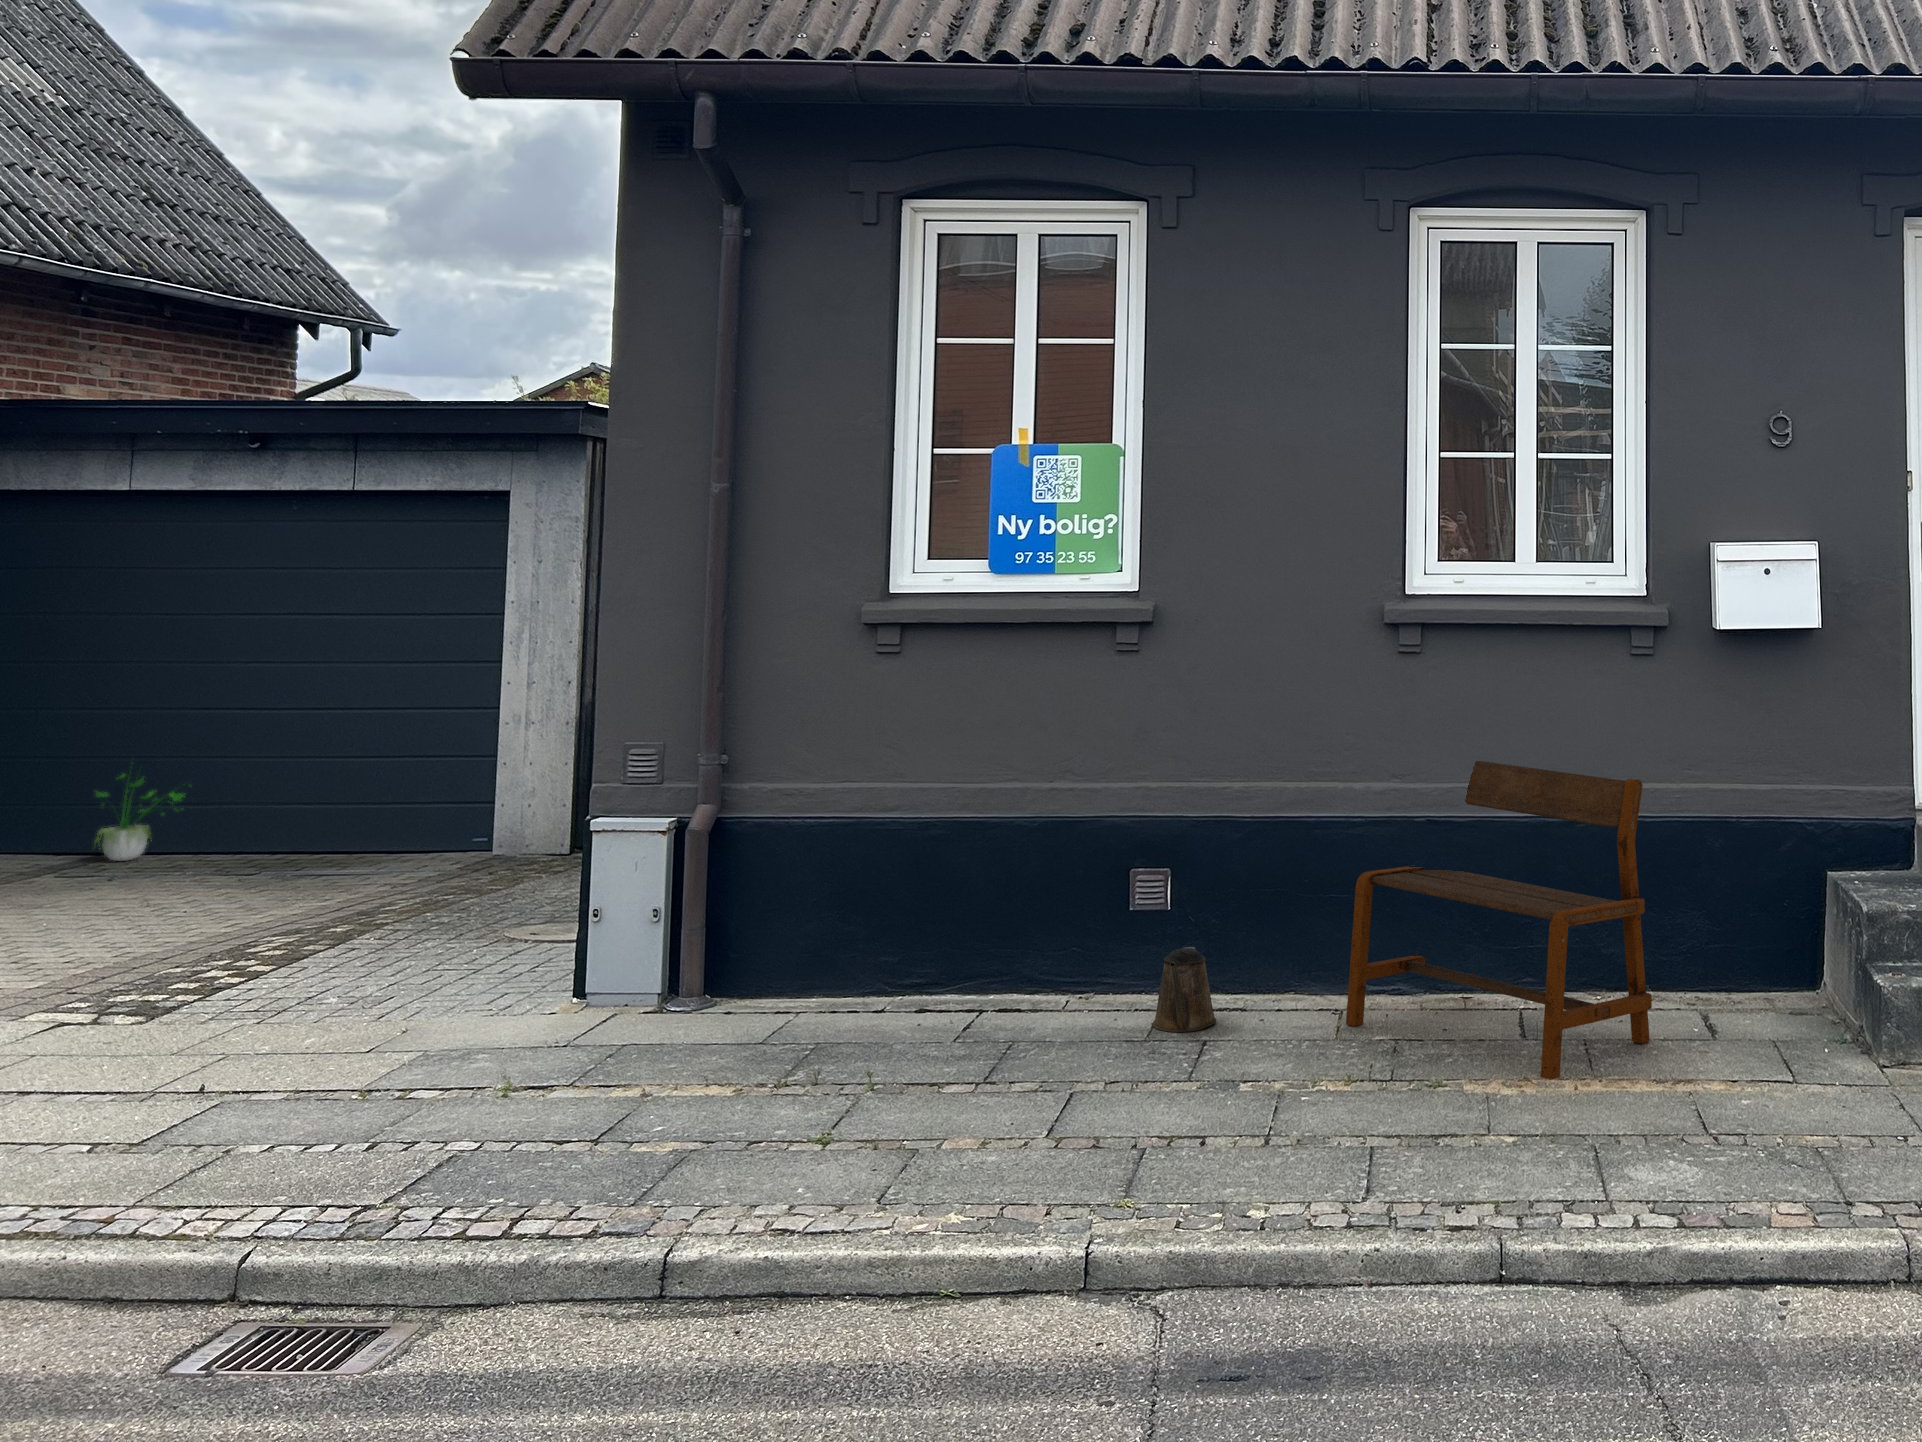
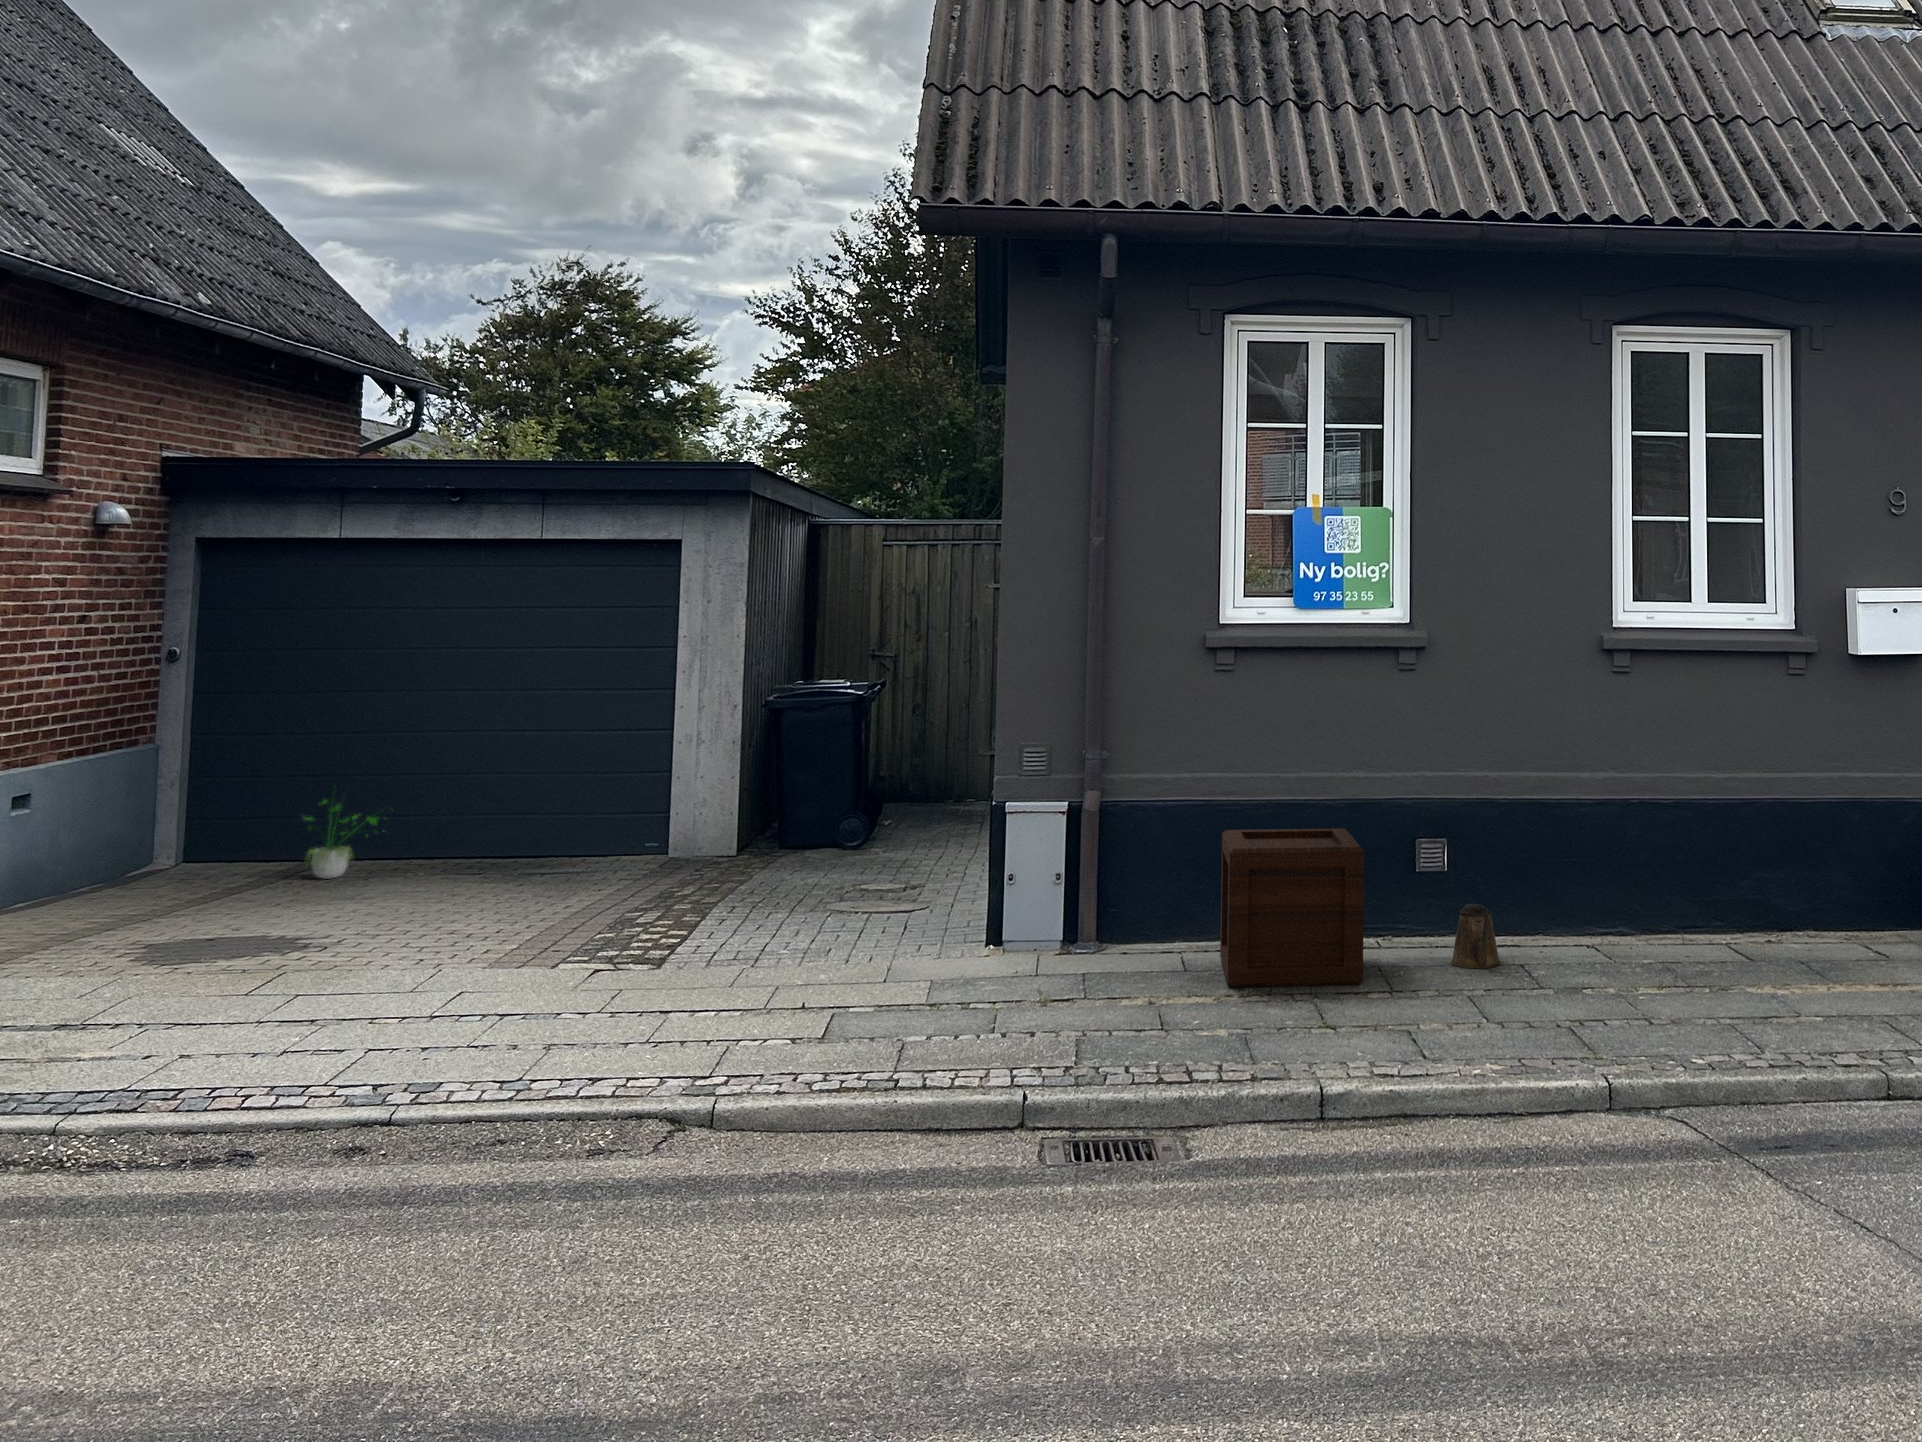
bench: present [1346,761,1652,1080] -> none [1600,752,1845,991]
wooden crate: none [822,849,1037,1057] -> present [1220,829,1364,988]

